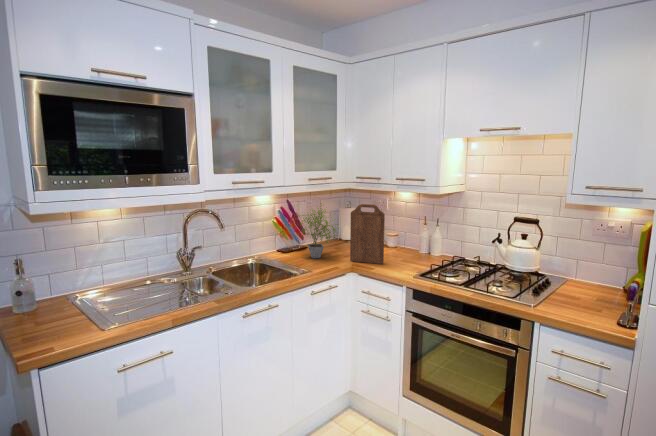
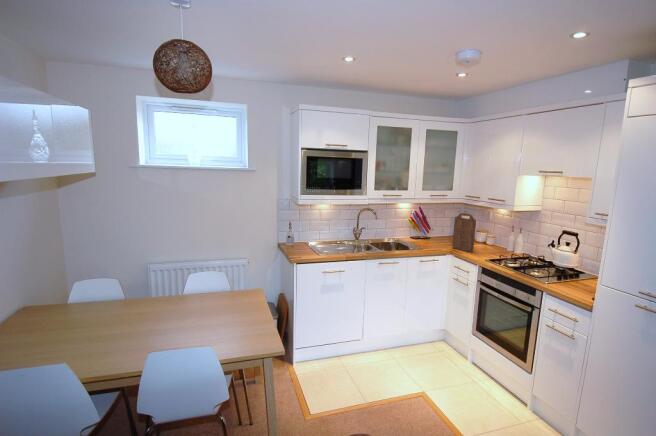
potted plant: present [300,208,336,258] -> none [422,210,449,244]

